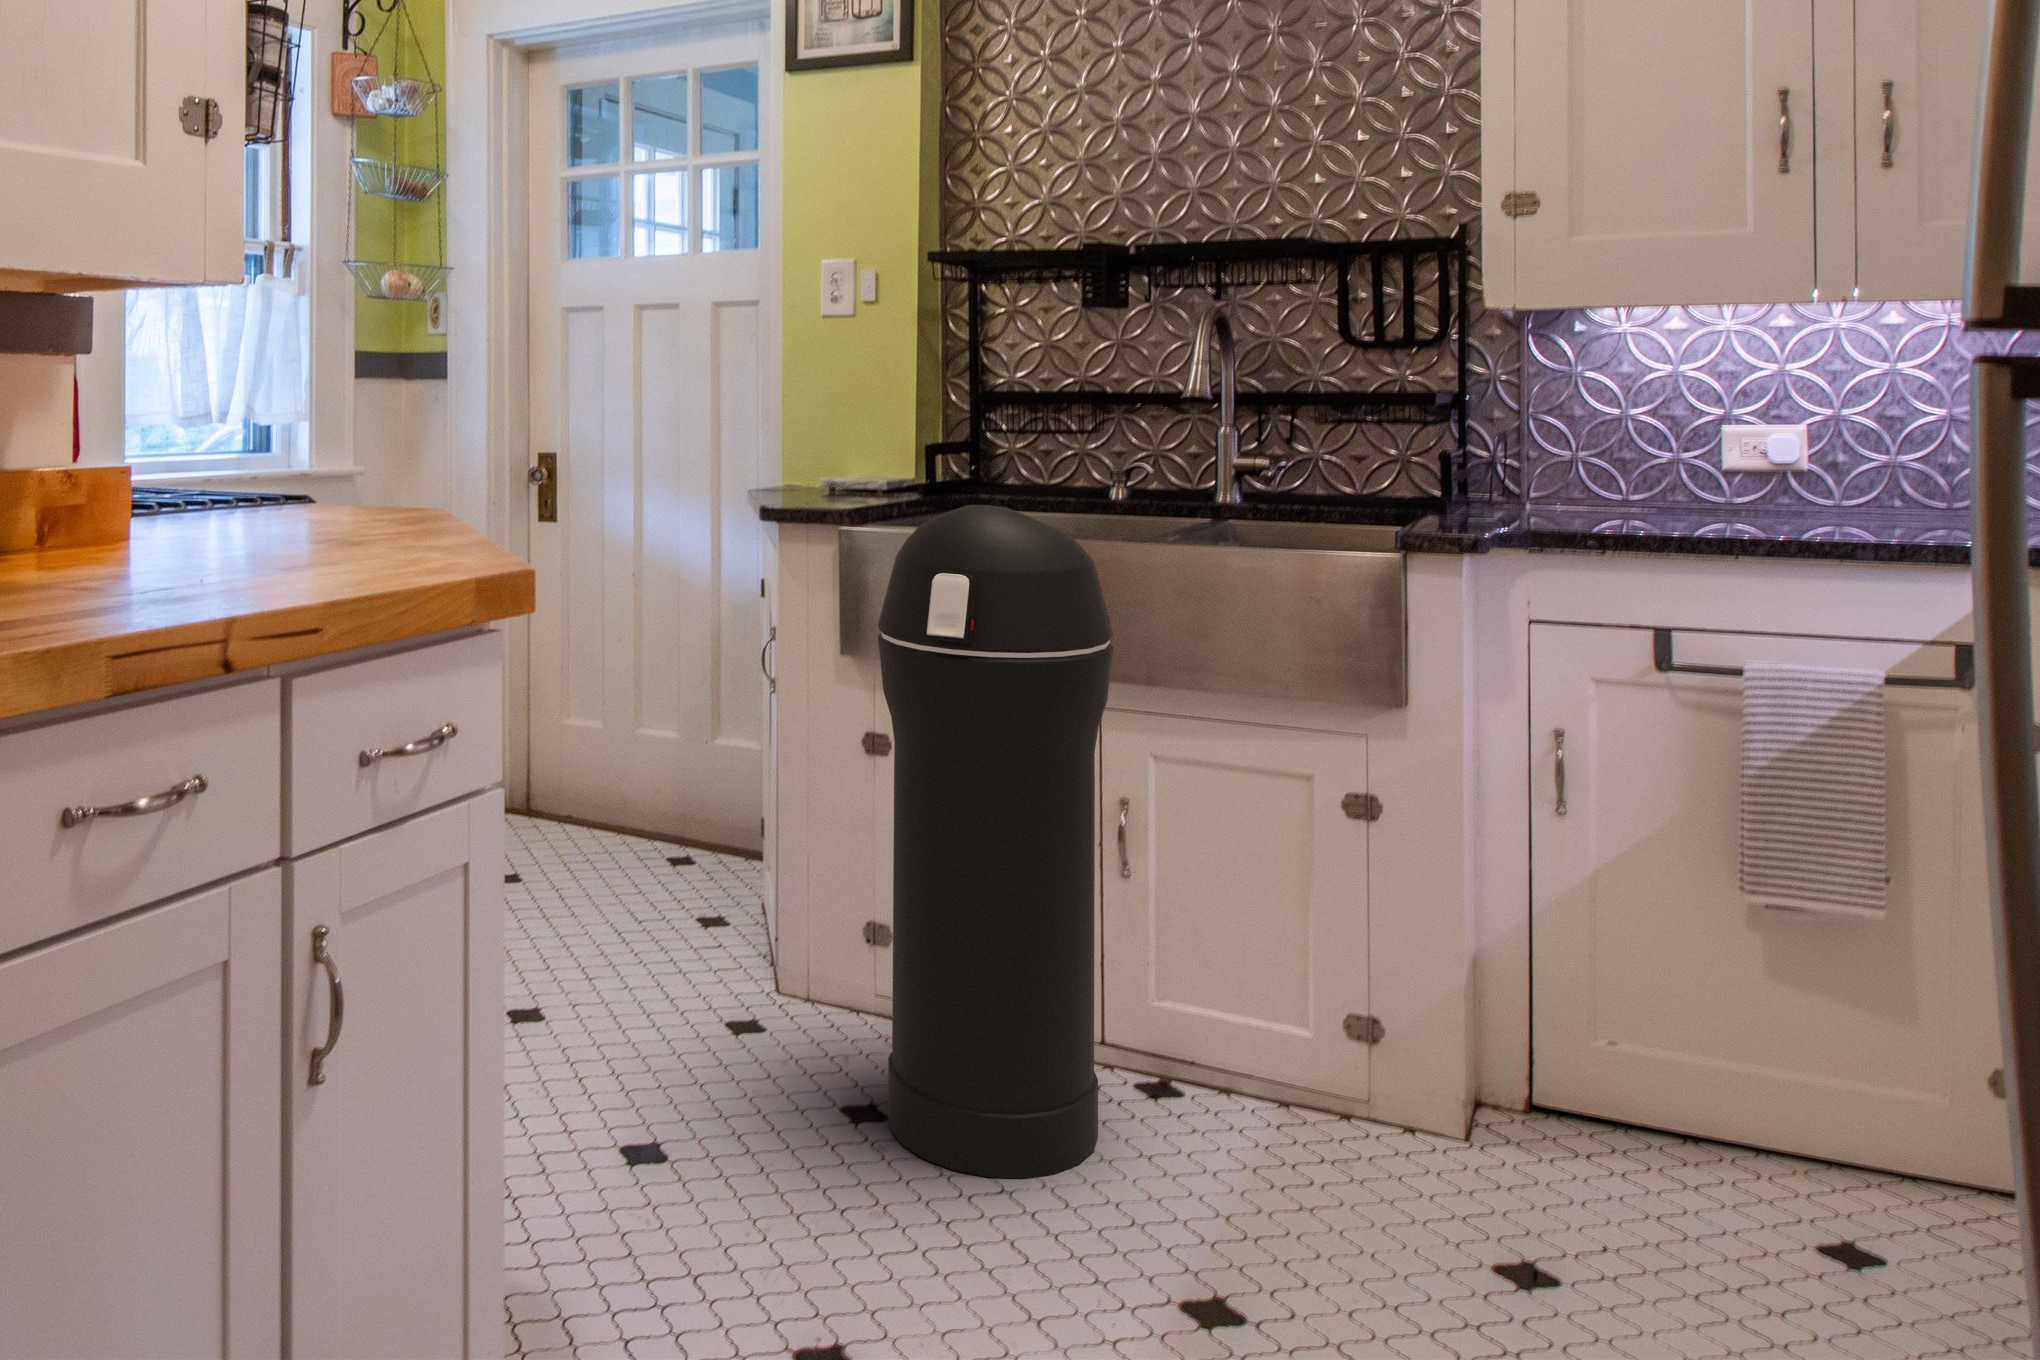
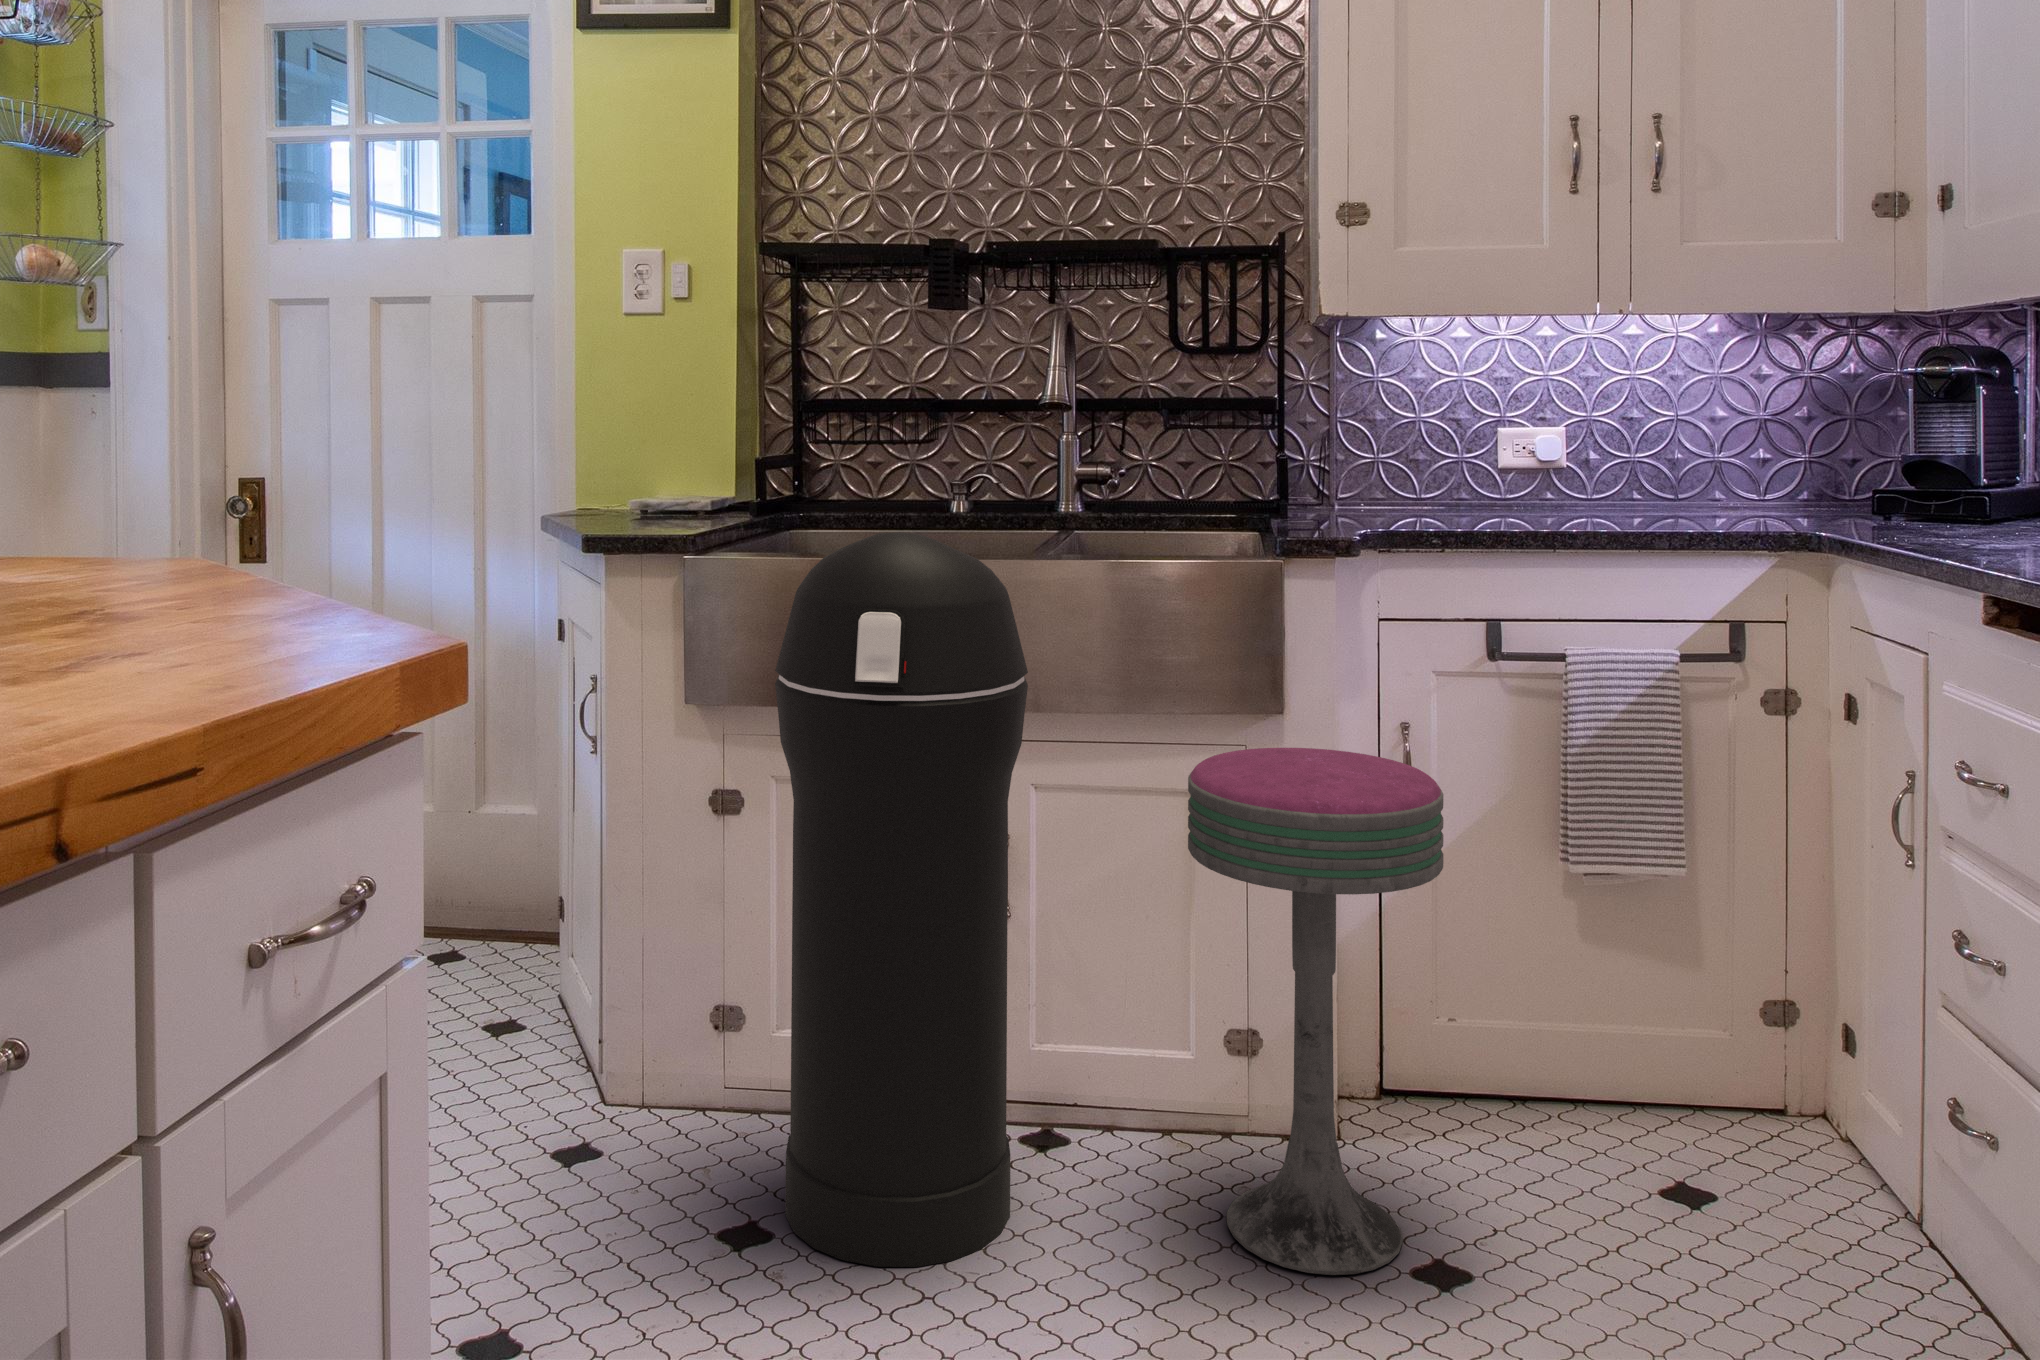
bar stool: none [1265,734,1539,1269] -> present [1188,748,1444,1275]

